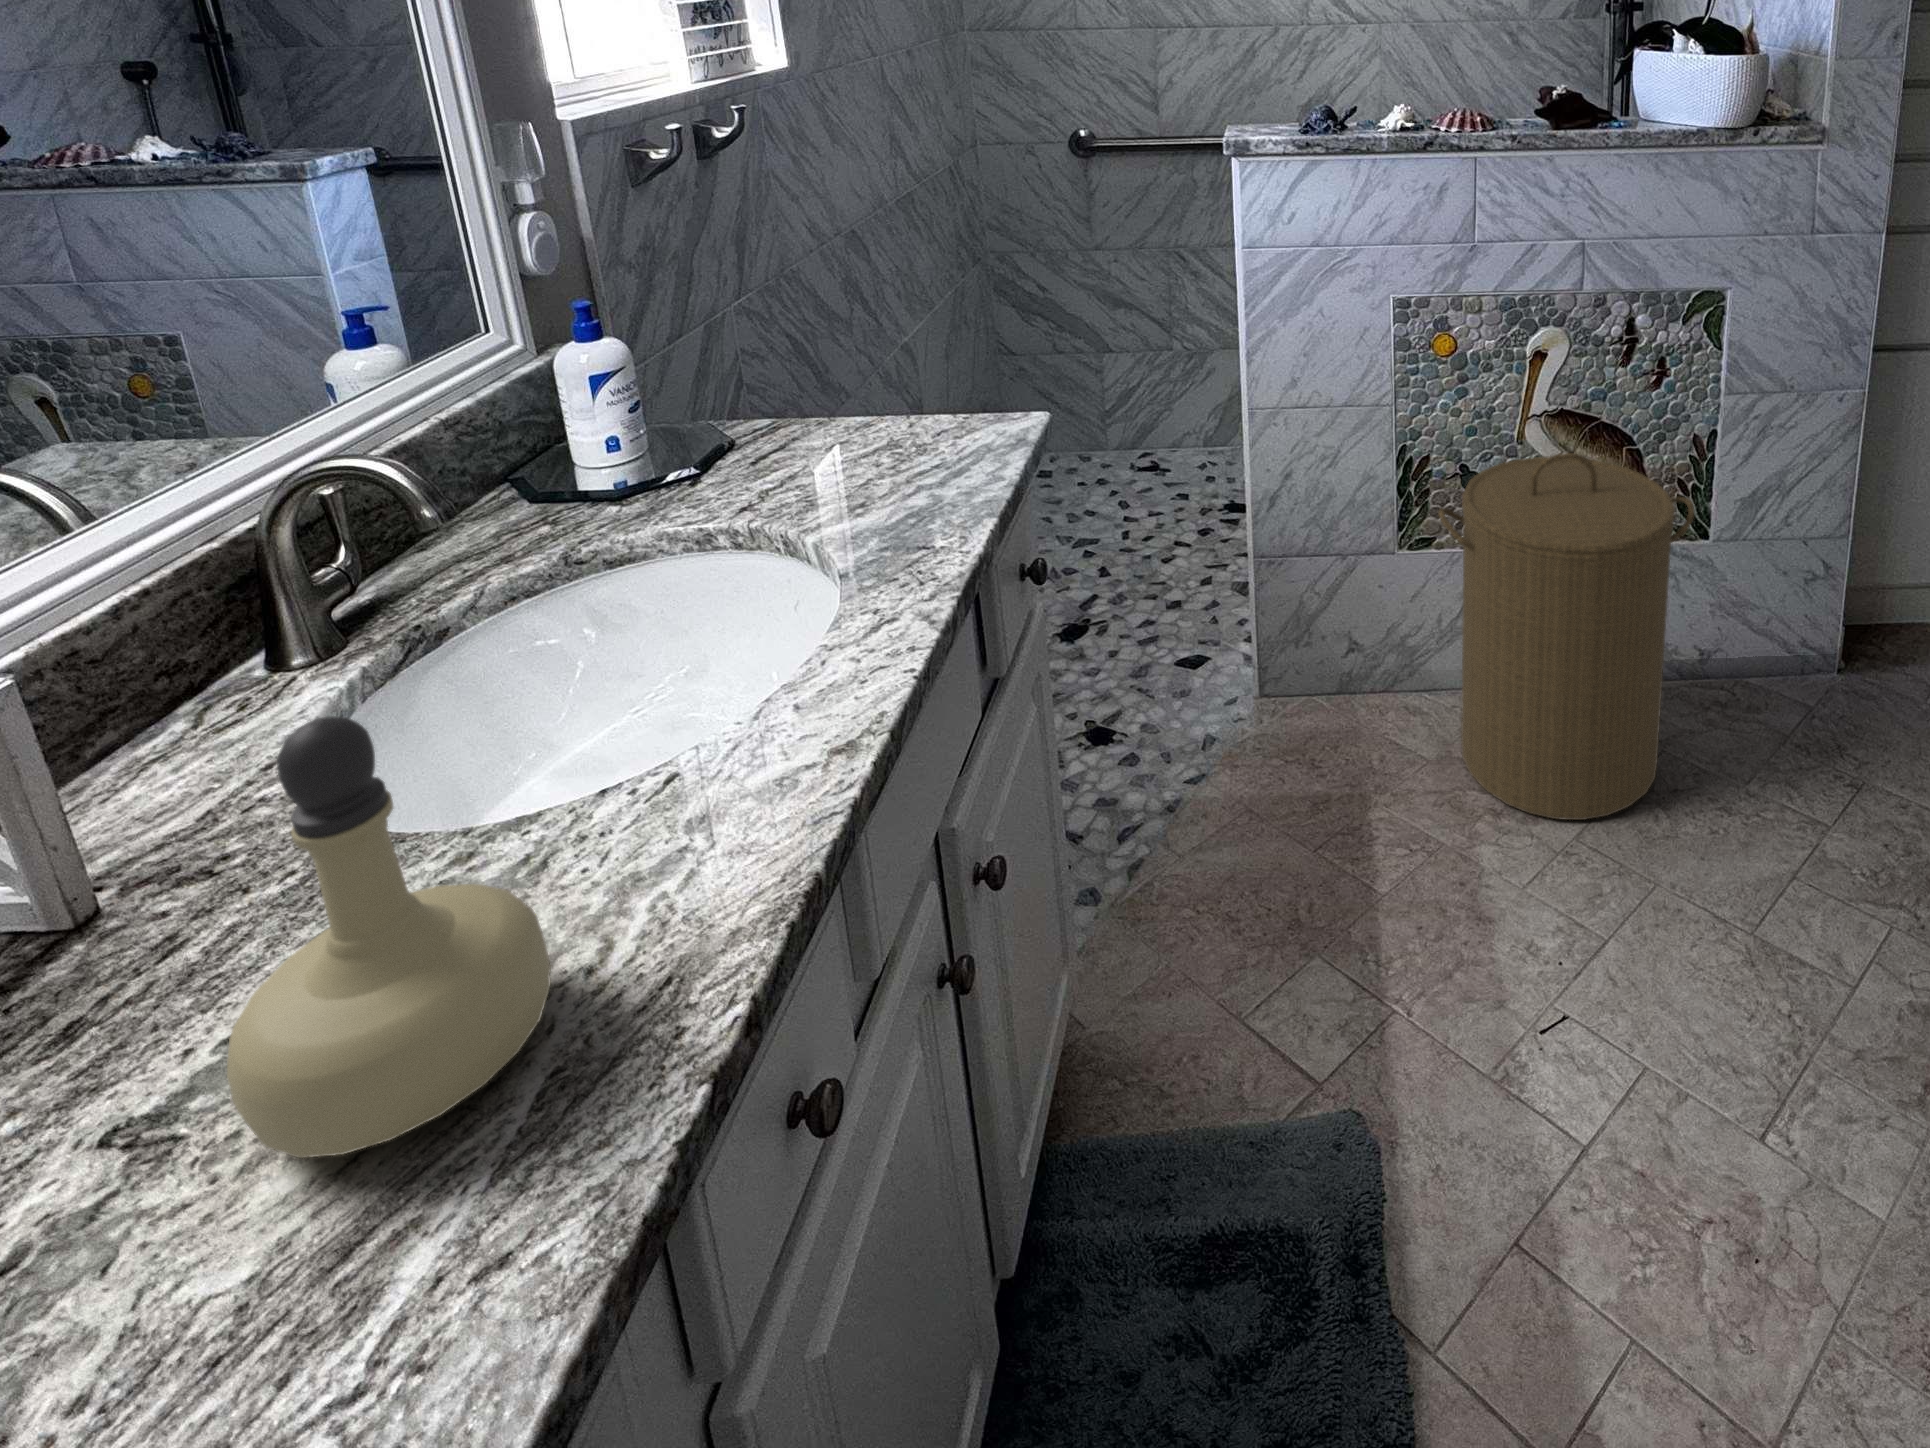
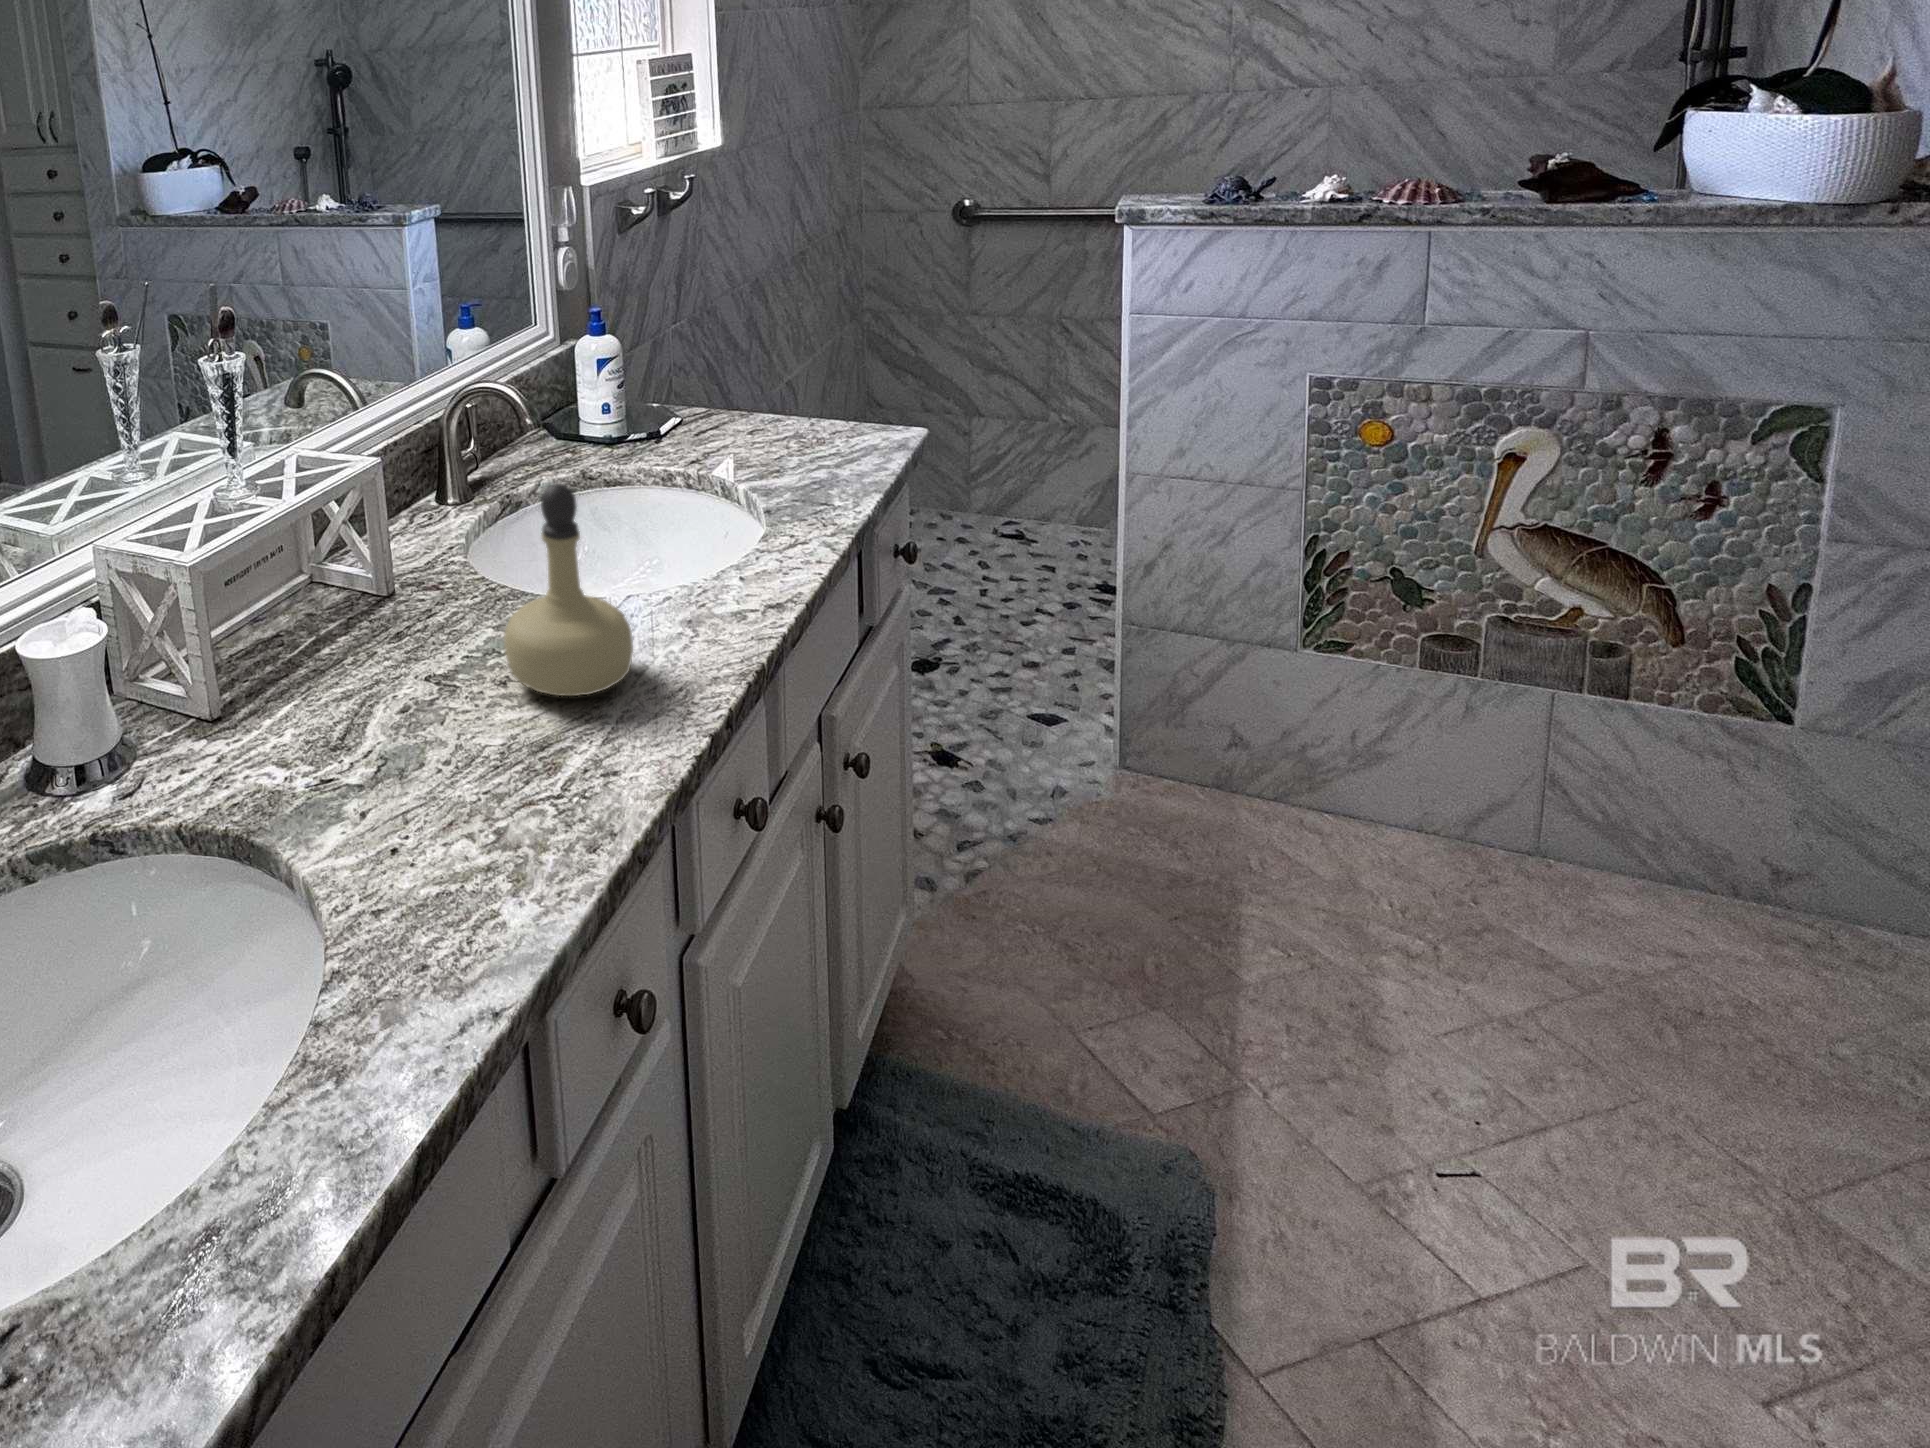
laundry hamper: present [1439,452,1694,820] -> none [1348,567,1746,1006]

